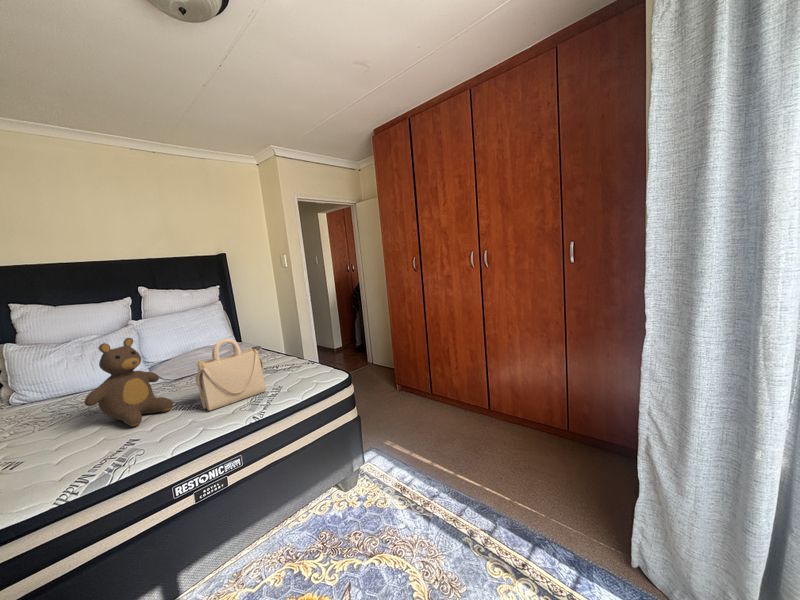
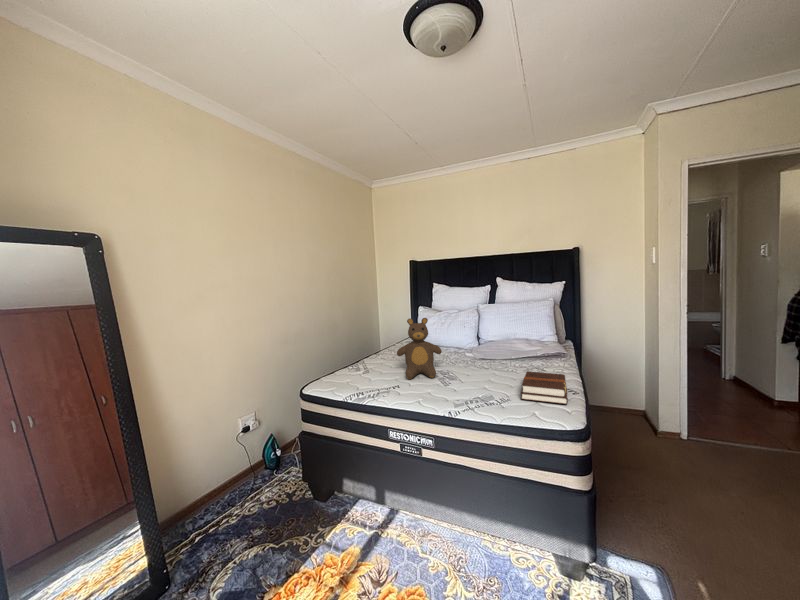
handbag: present [196,339,266,410] -> none [440,335,497,396]
hardback book: none [268,354,321,382] -> present [521,371,568,404]

